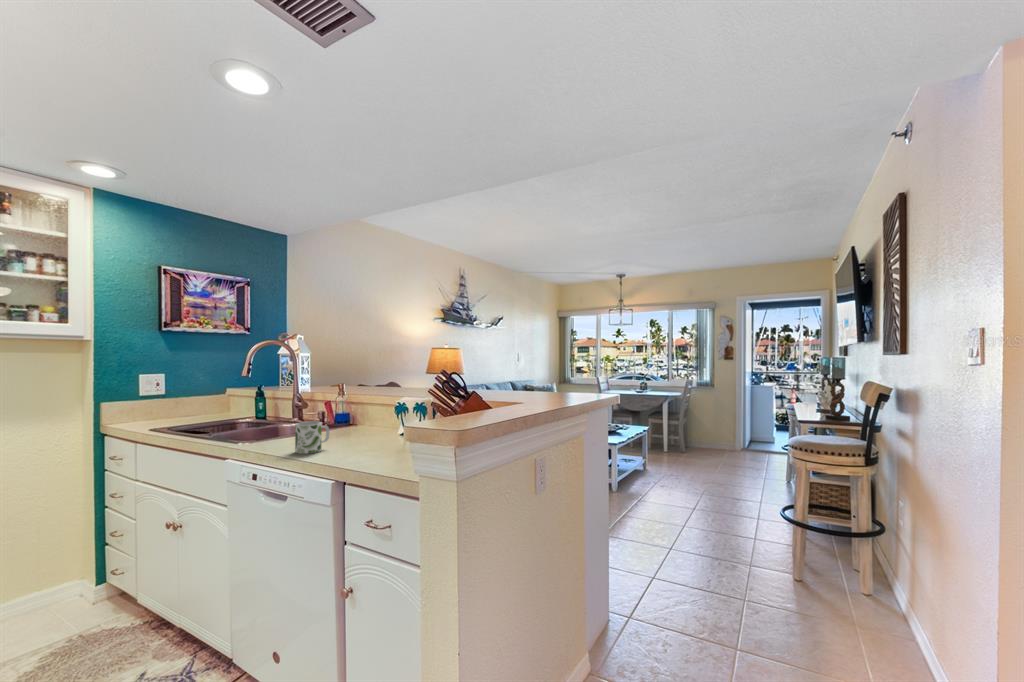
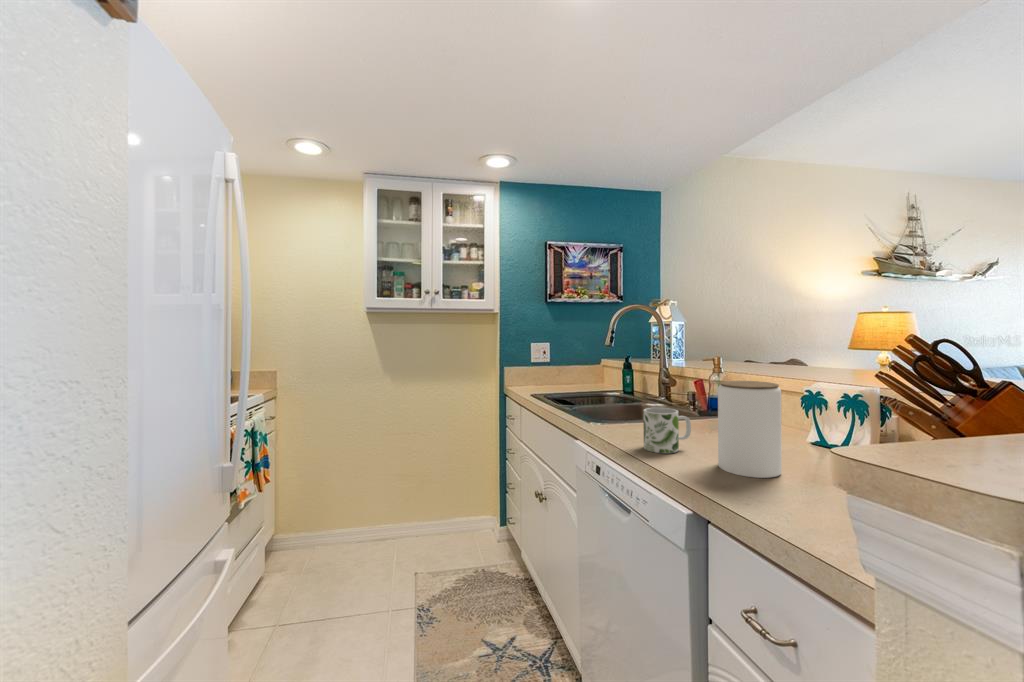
jar: none [349,398,385,456] -> present [718,381,782,478]

